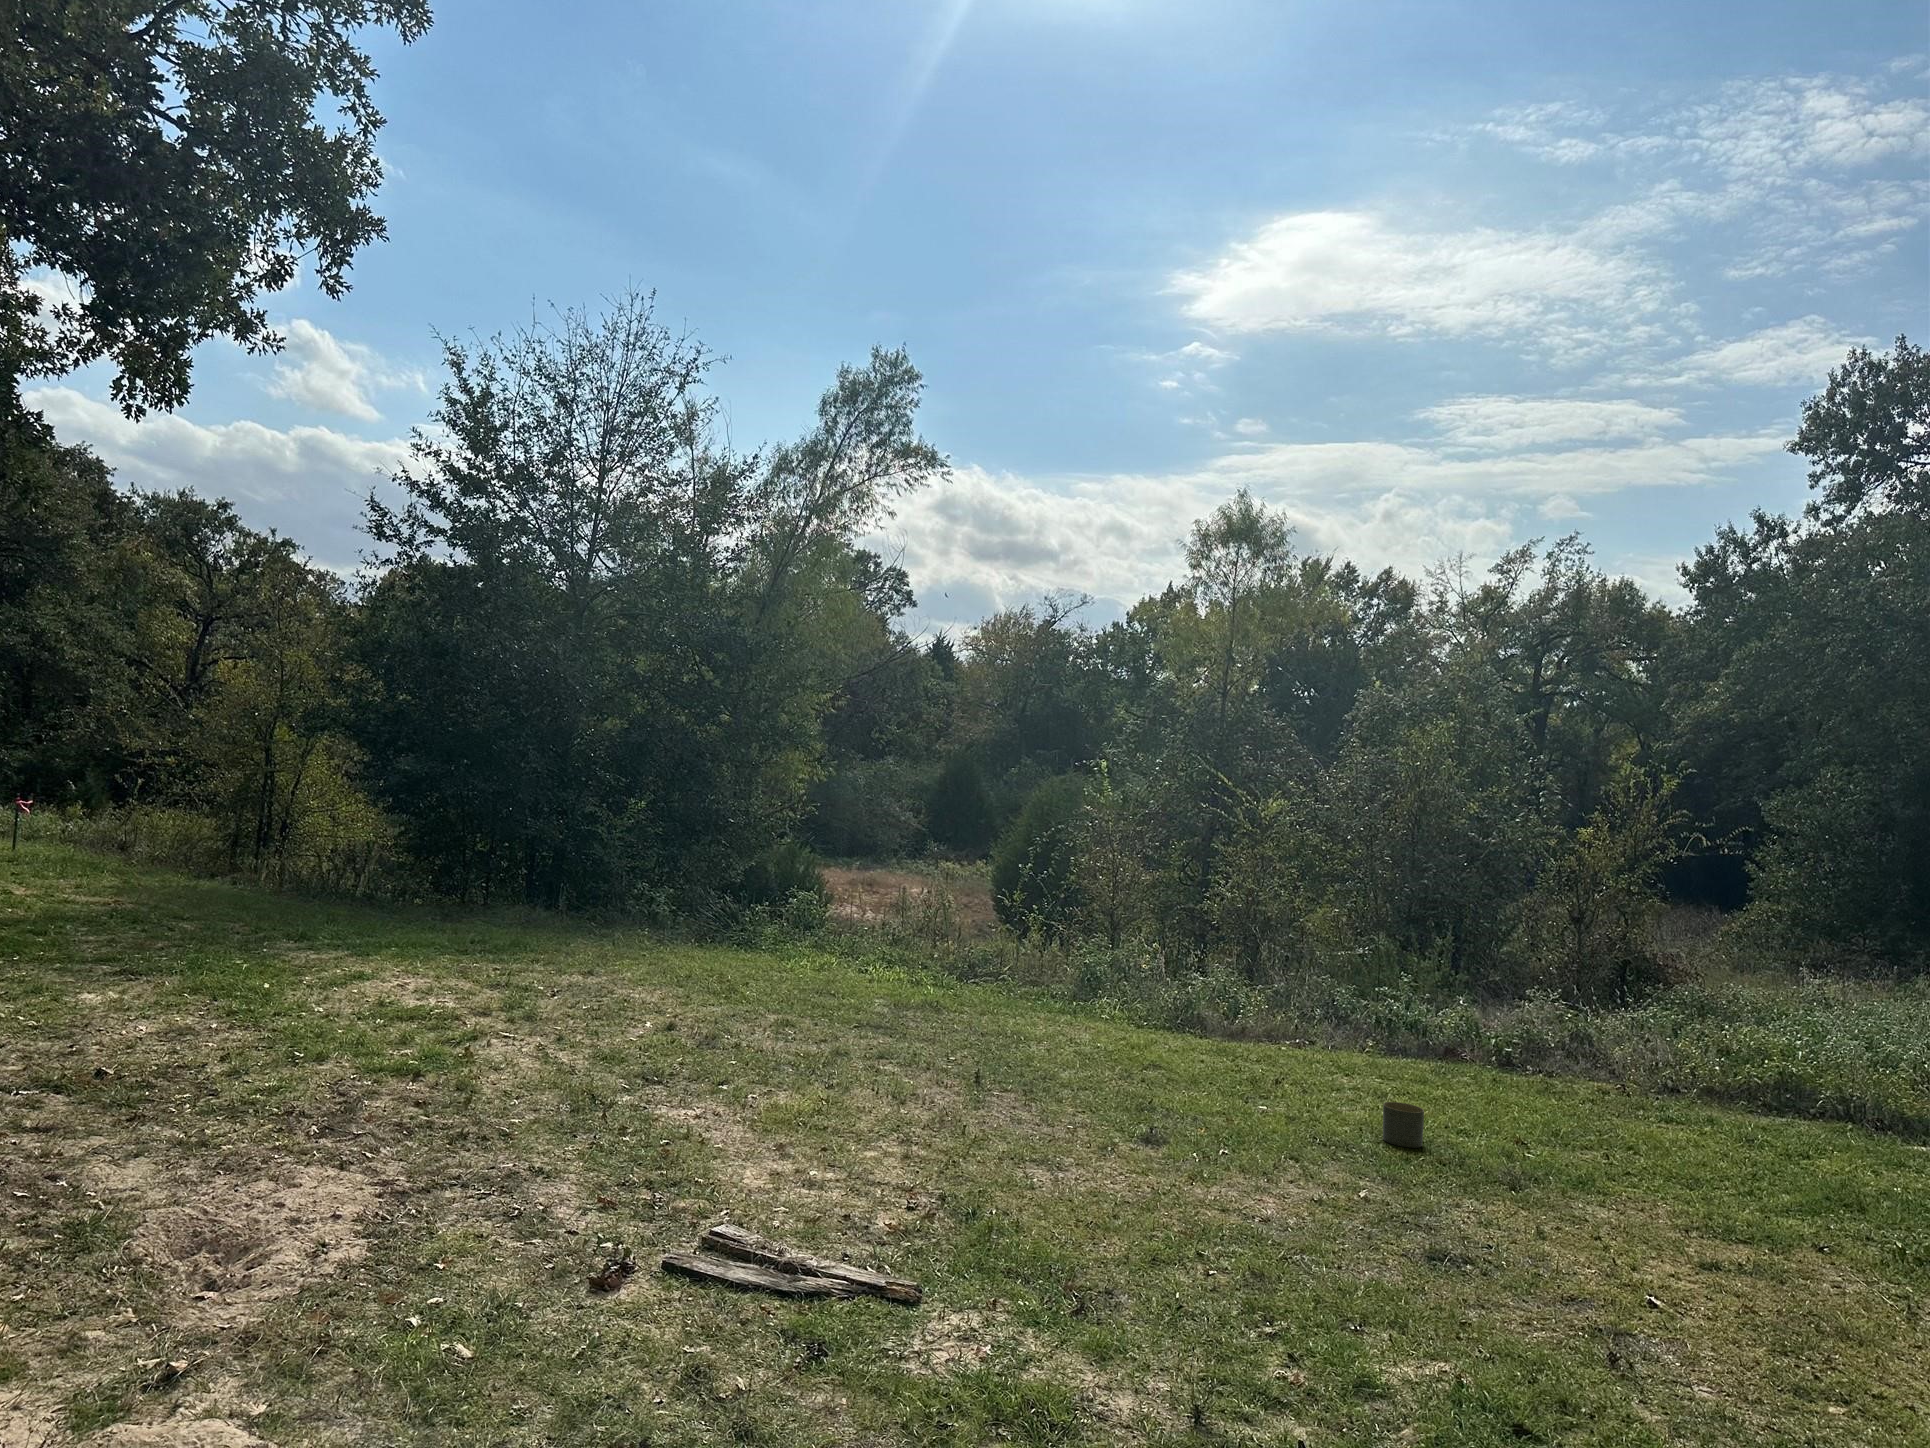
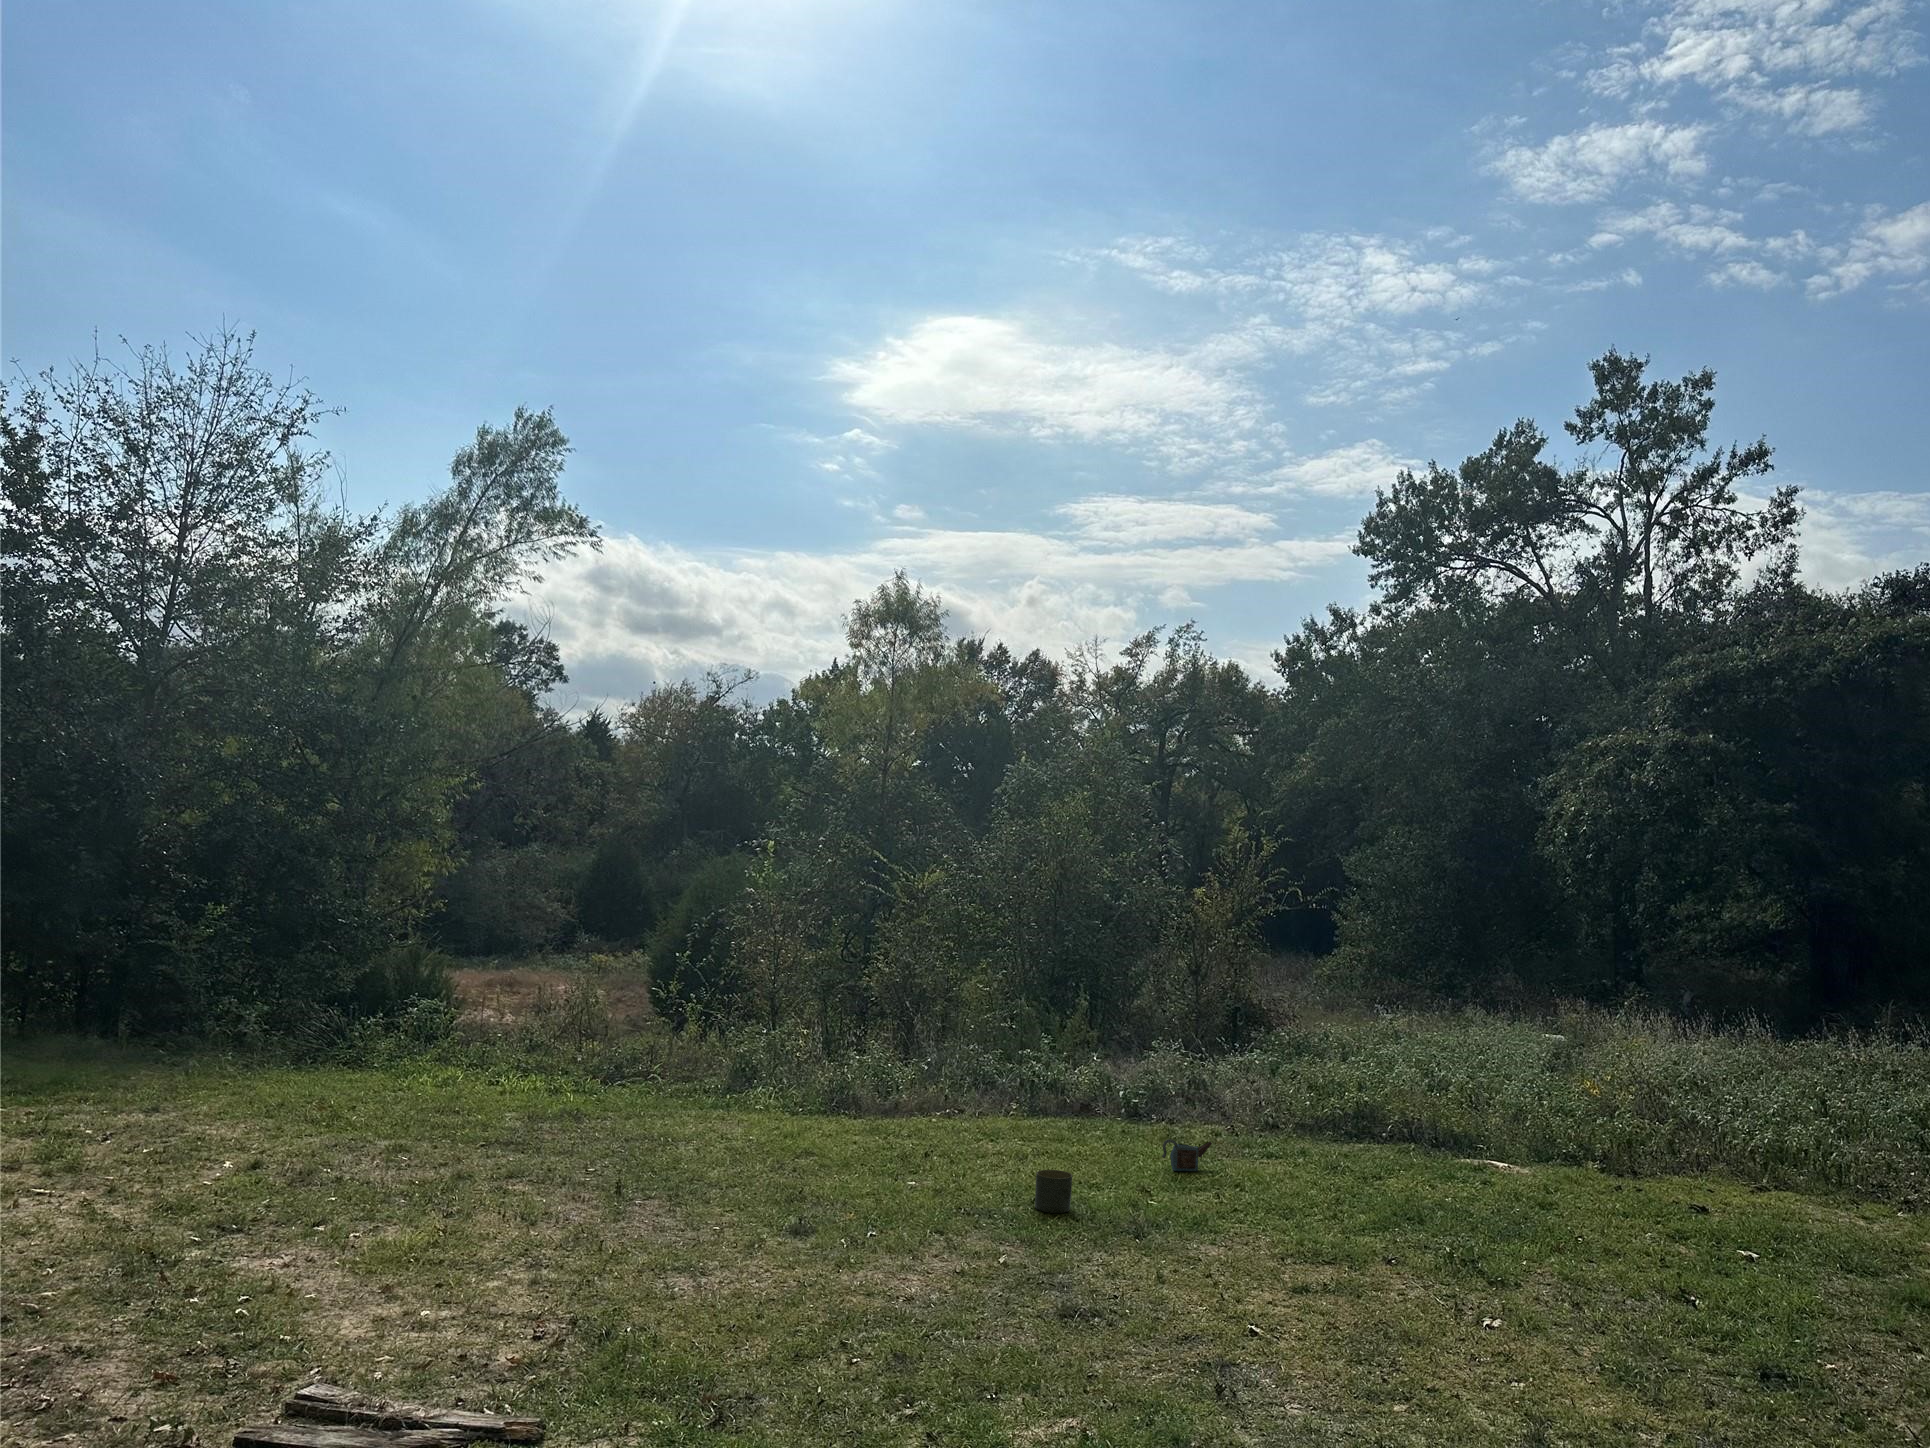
watering can: none [1523,1083,1584,1120] -> present [1162,1139,1212,1171]

